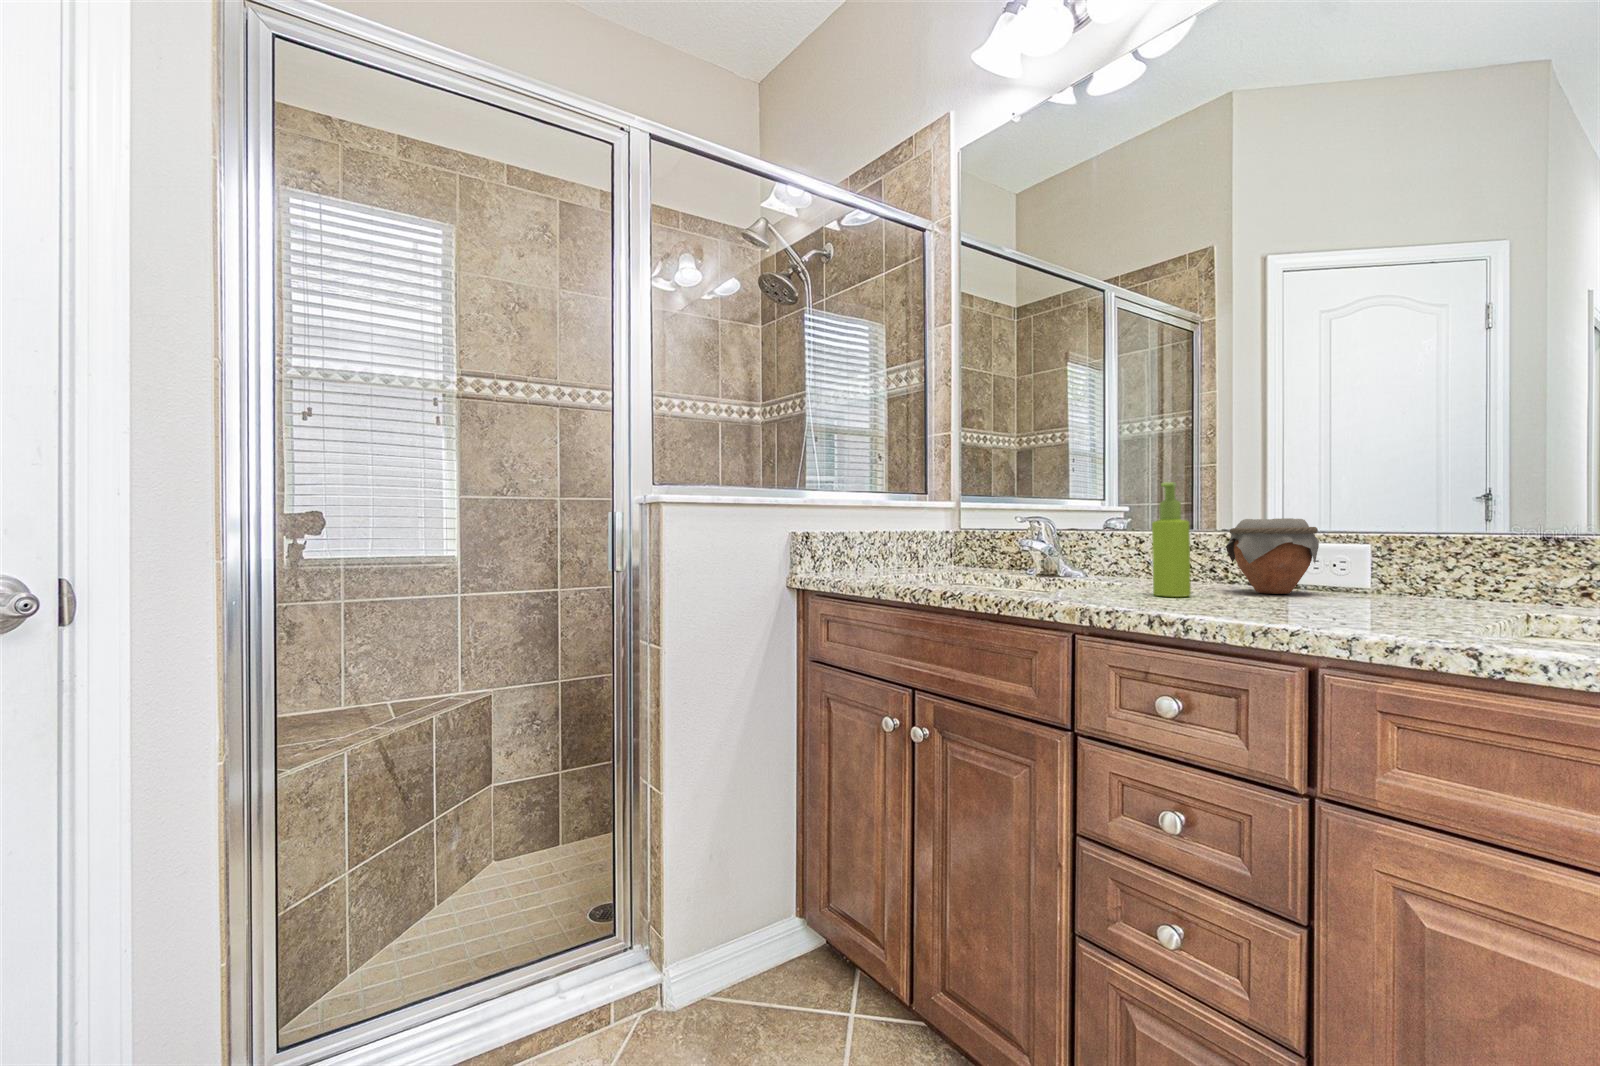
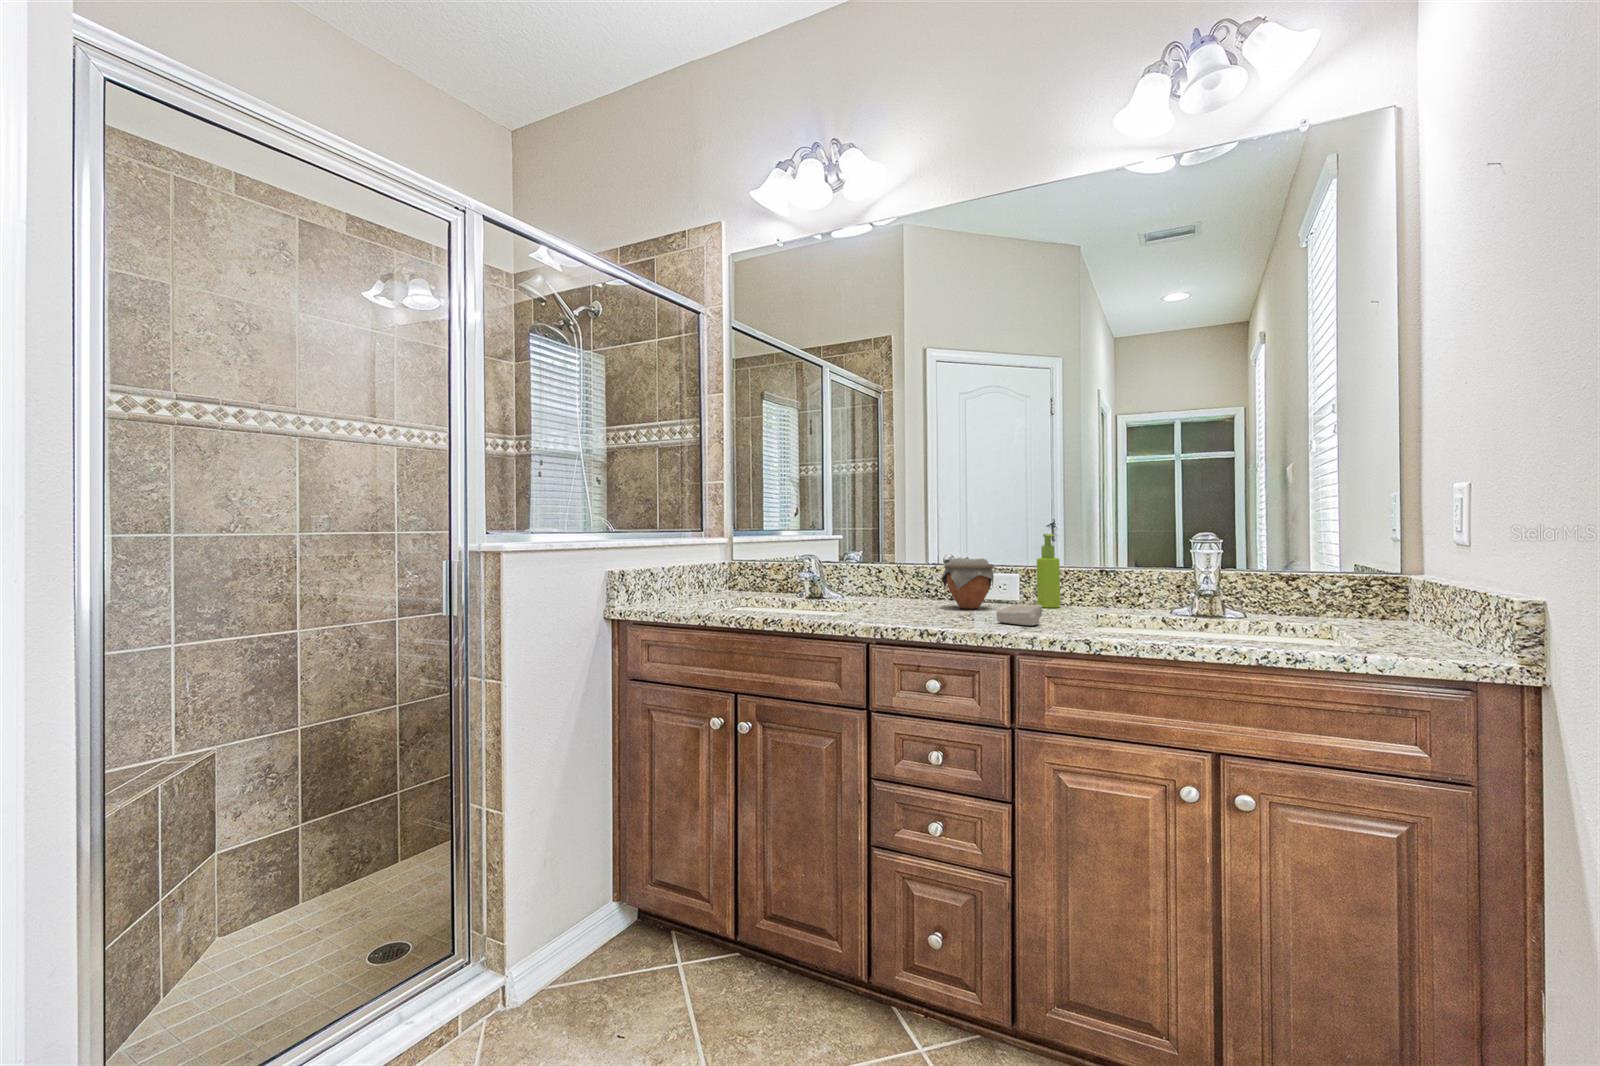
soap dispenser: present [1152,482,1191,597] -> present [1037,534,1060,608]
soap bar: none [1297,586,1389,621] -> present [997,605,1042,625]

